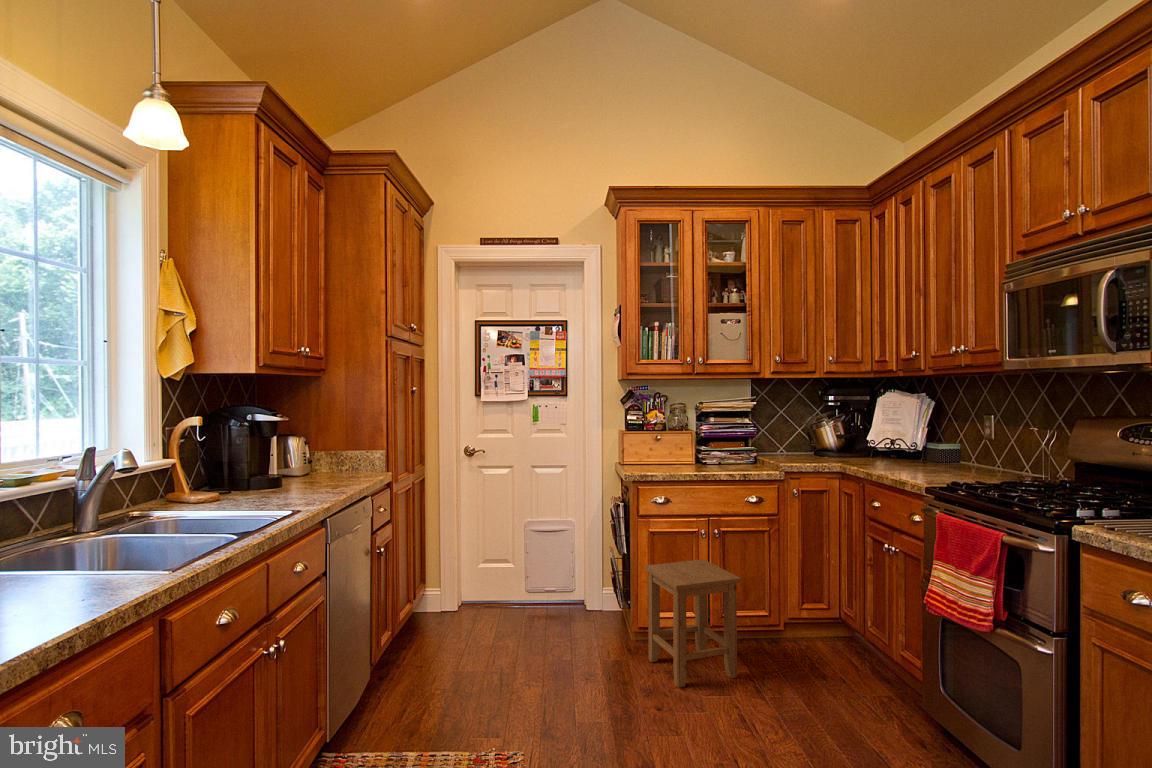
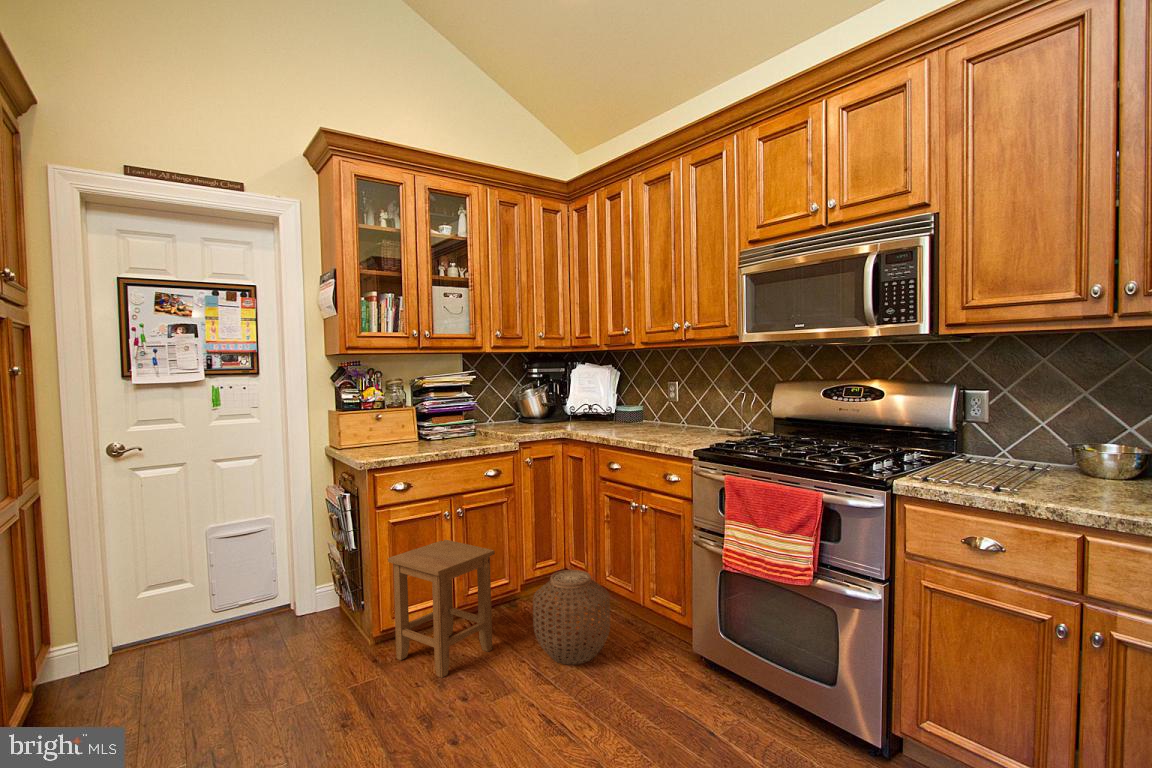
woven basket: none [772,614,862,719] -> present [533,570,610,665]

